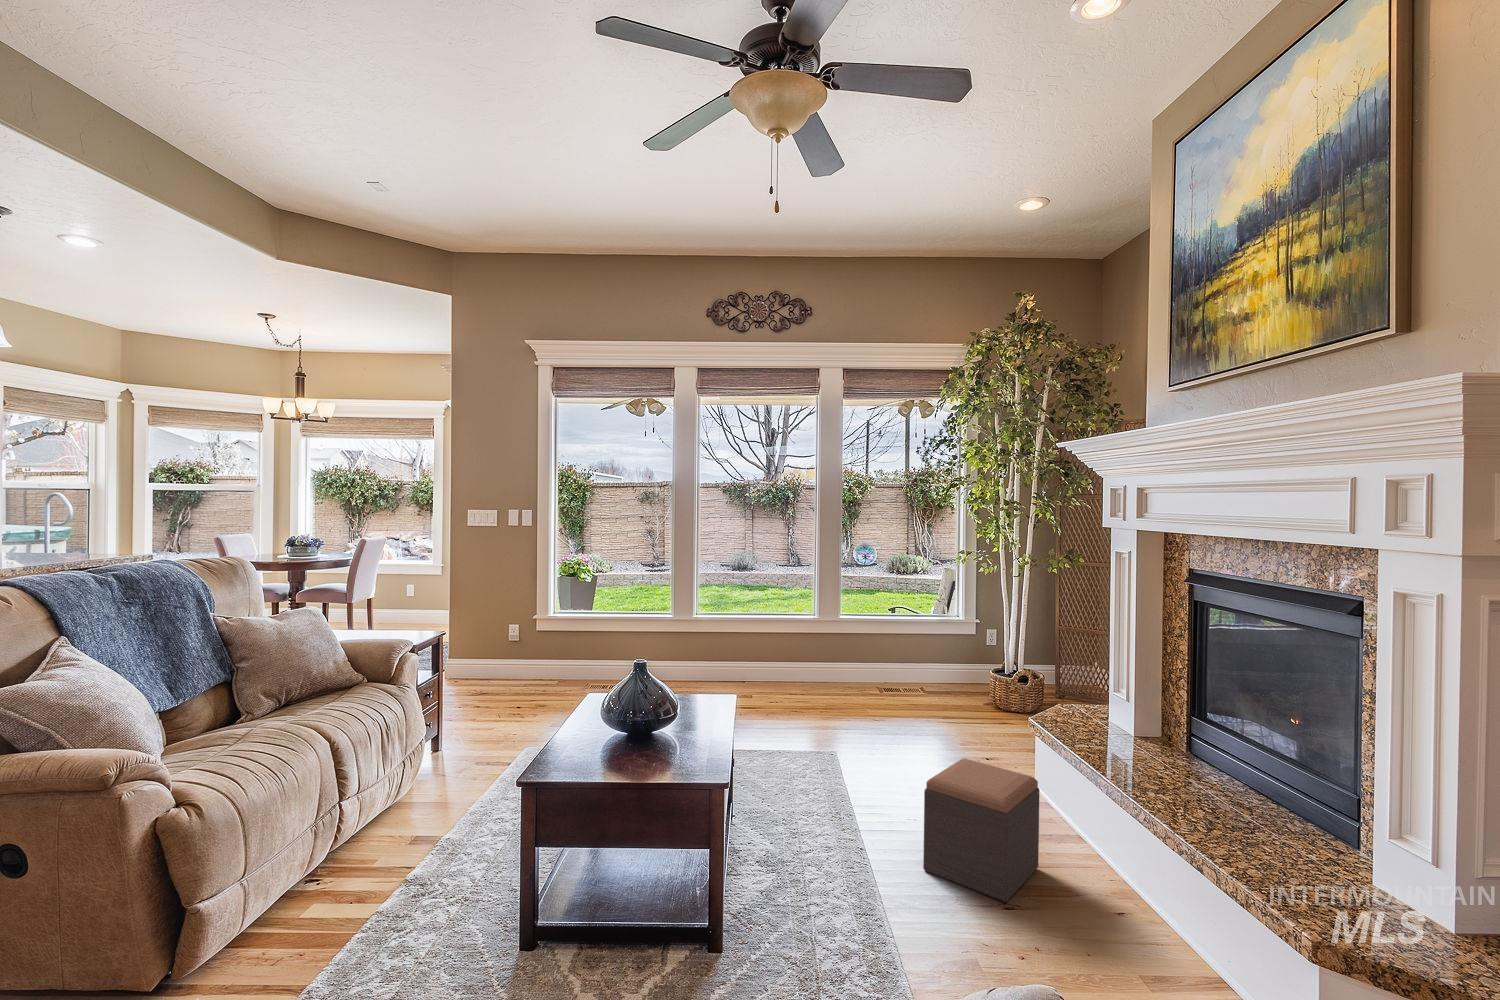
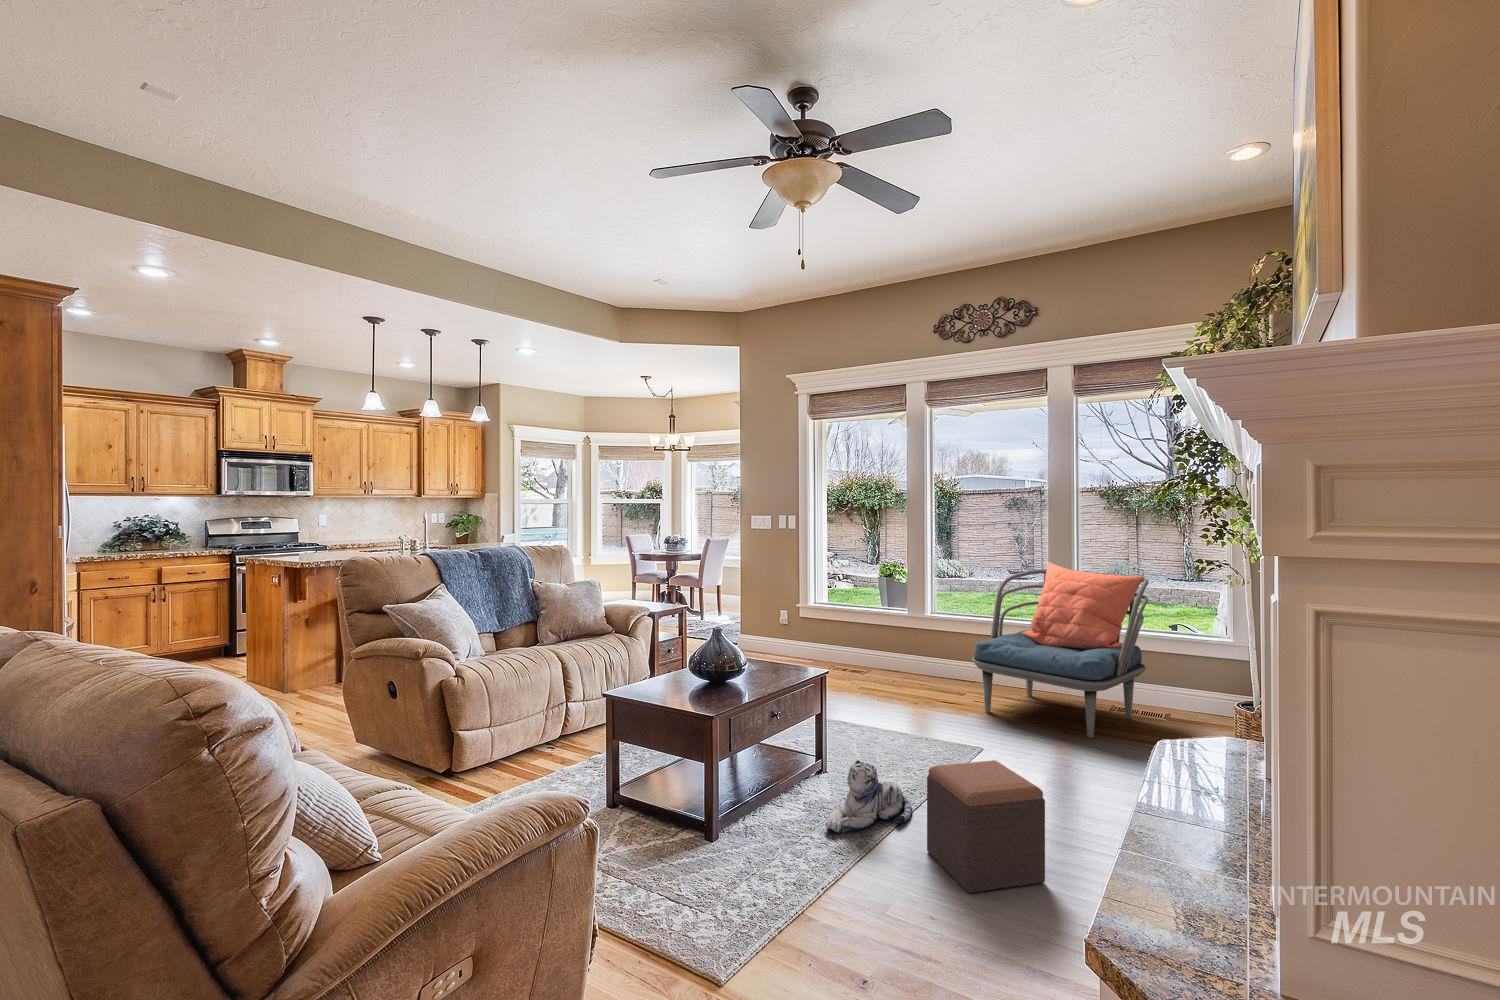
armchair: none [778,554,920,716] -> present [972,562,1148,738]
plush toy: none [804,789,872,879] -> present [826,760,912,833]

